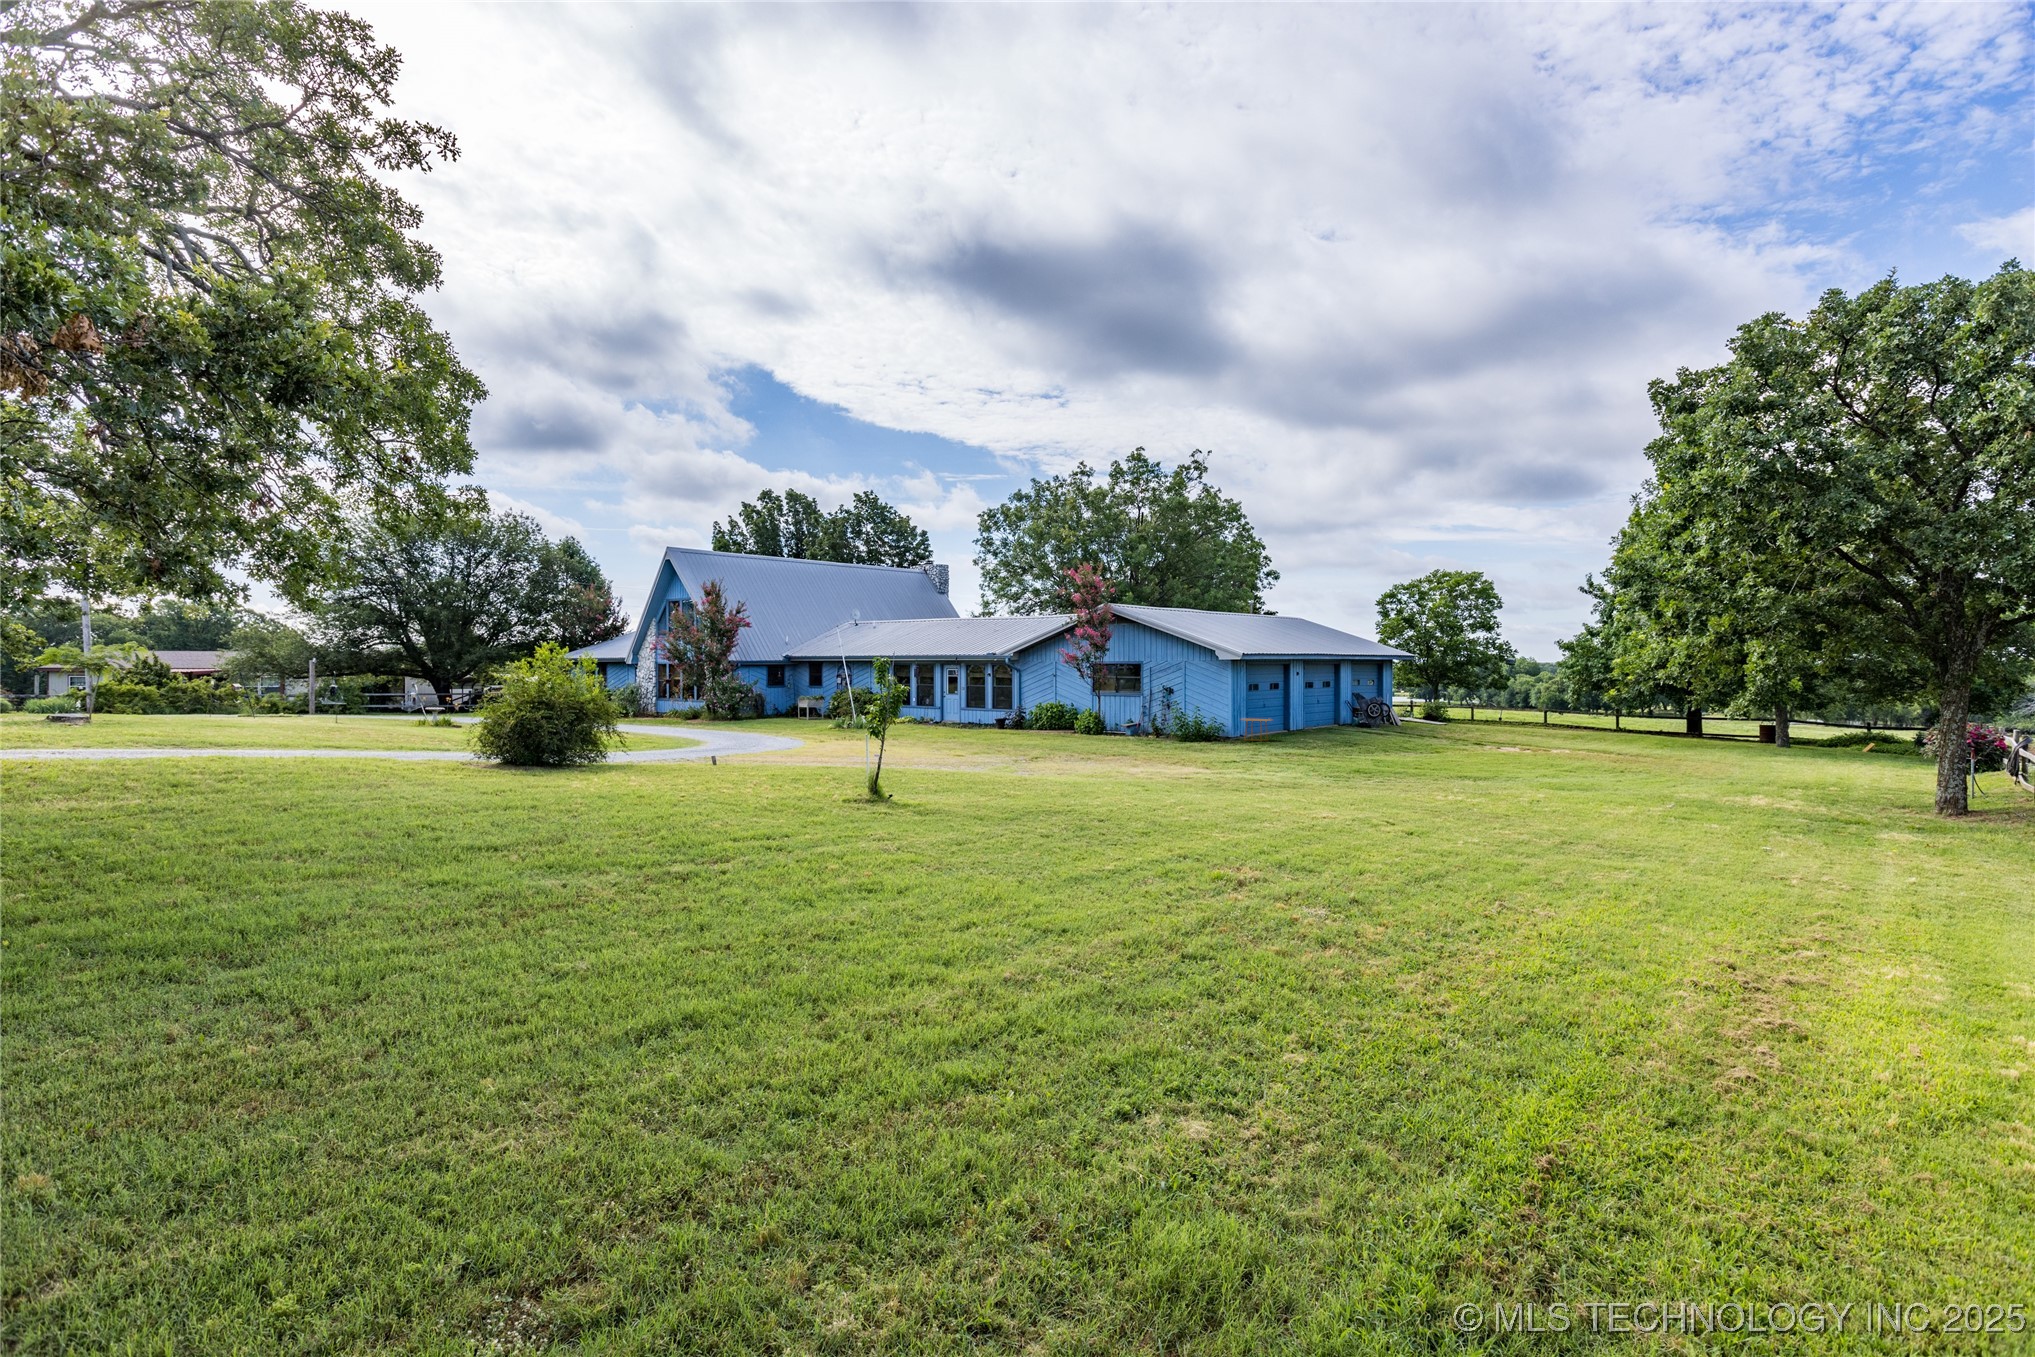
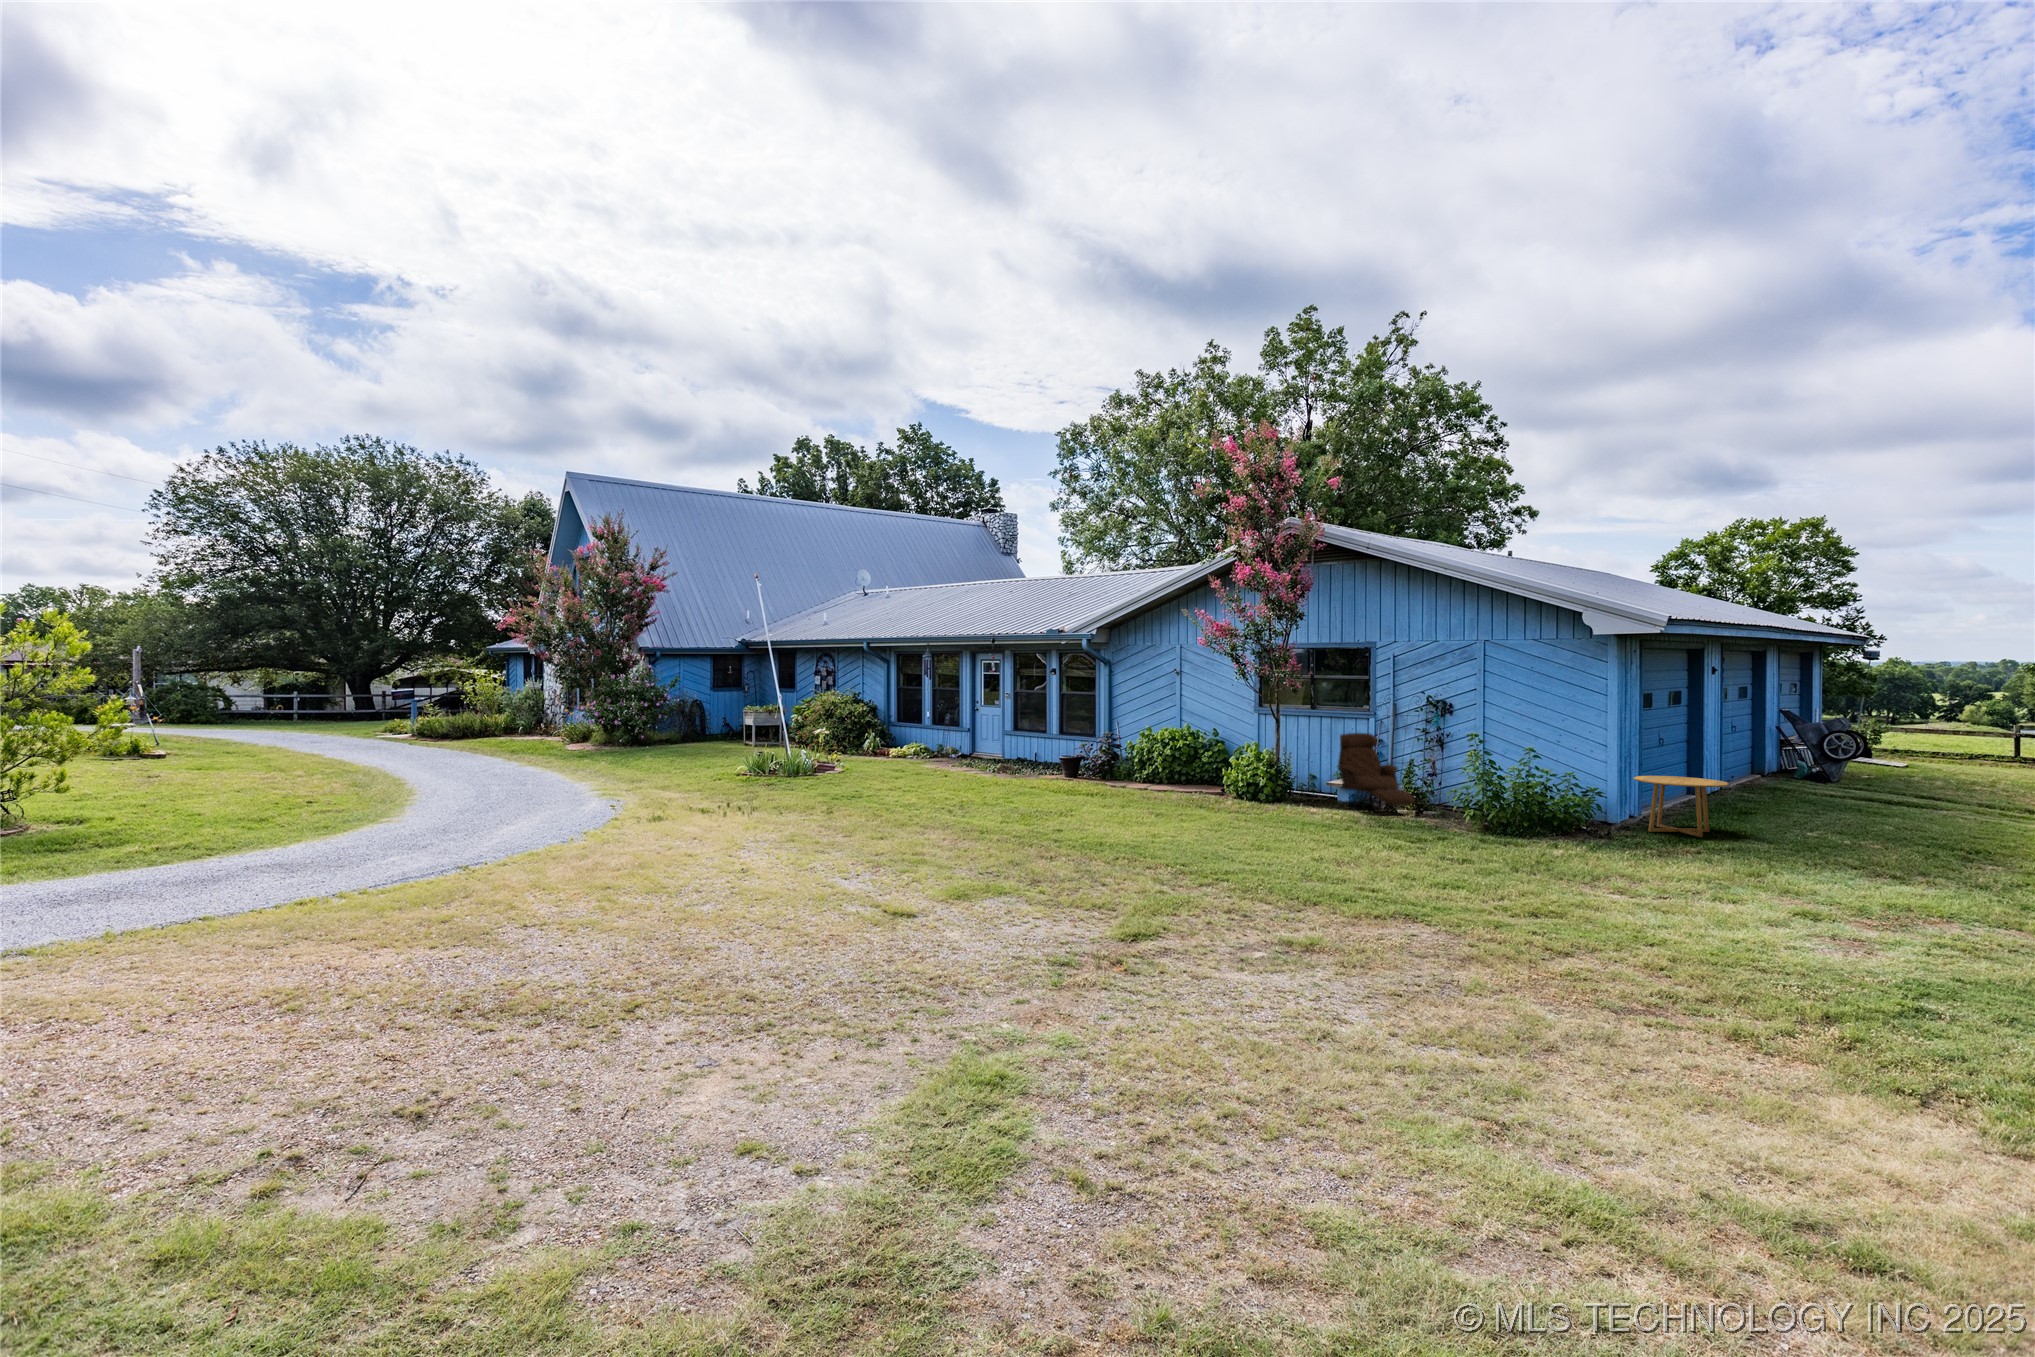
lounge chair: none [1125,703,1156,738] -> present [1337,733,1415,813]

